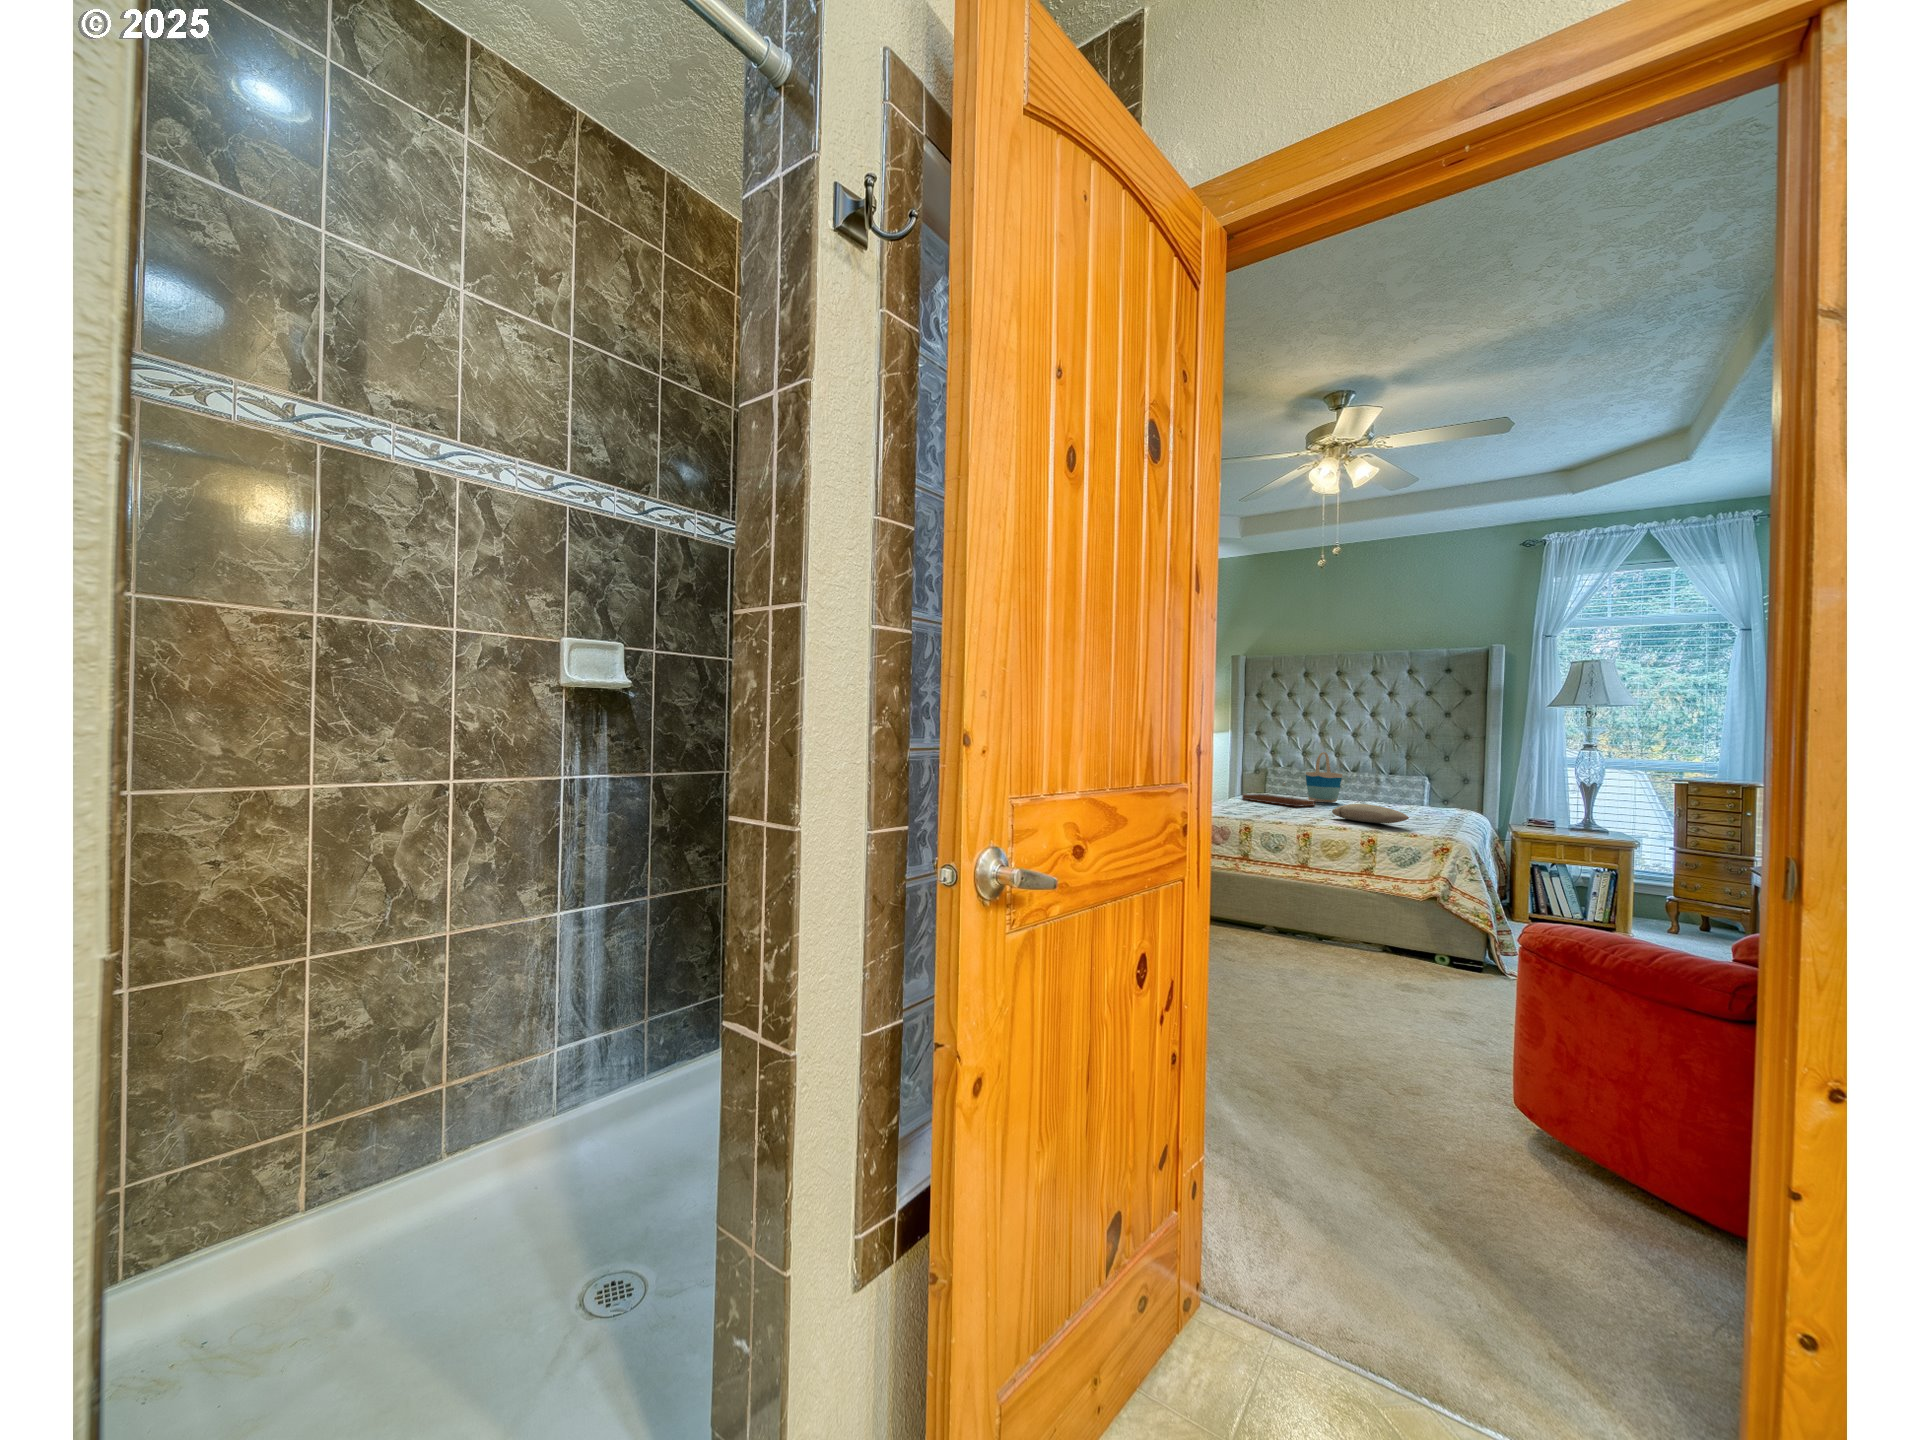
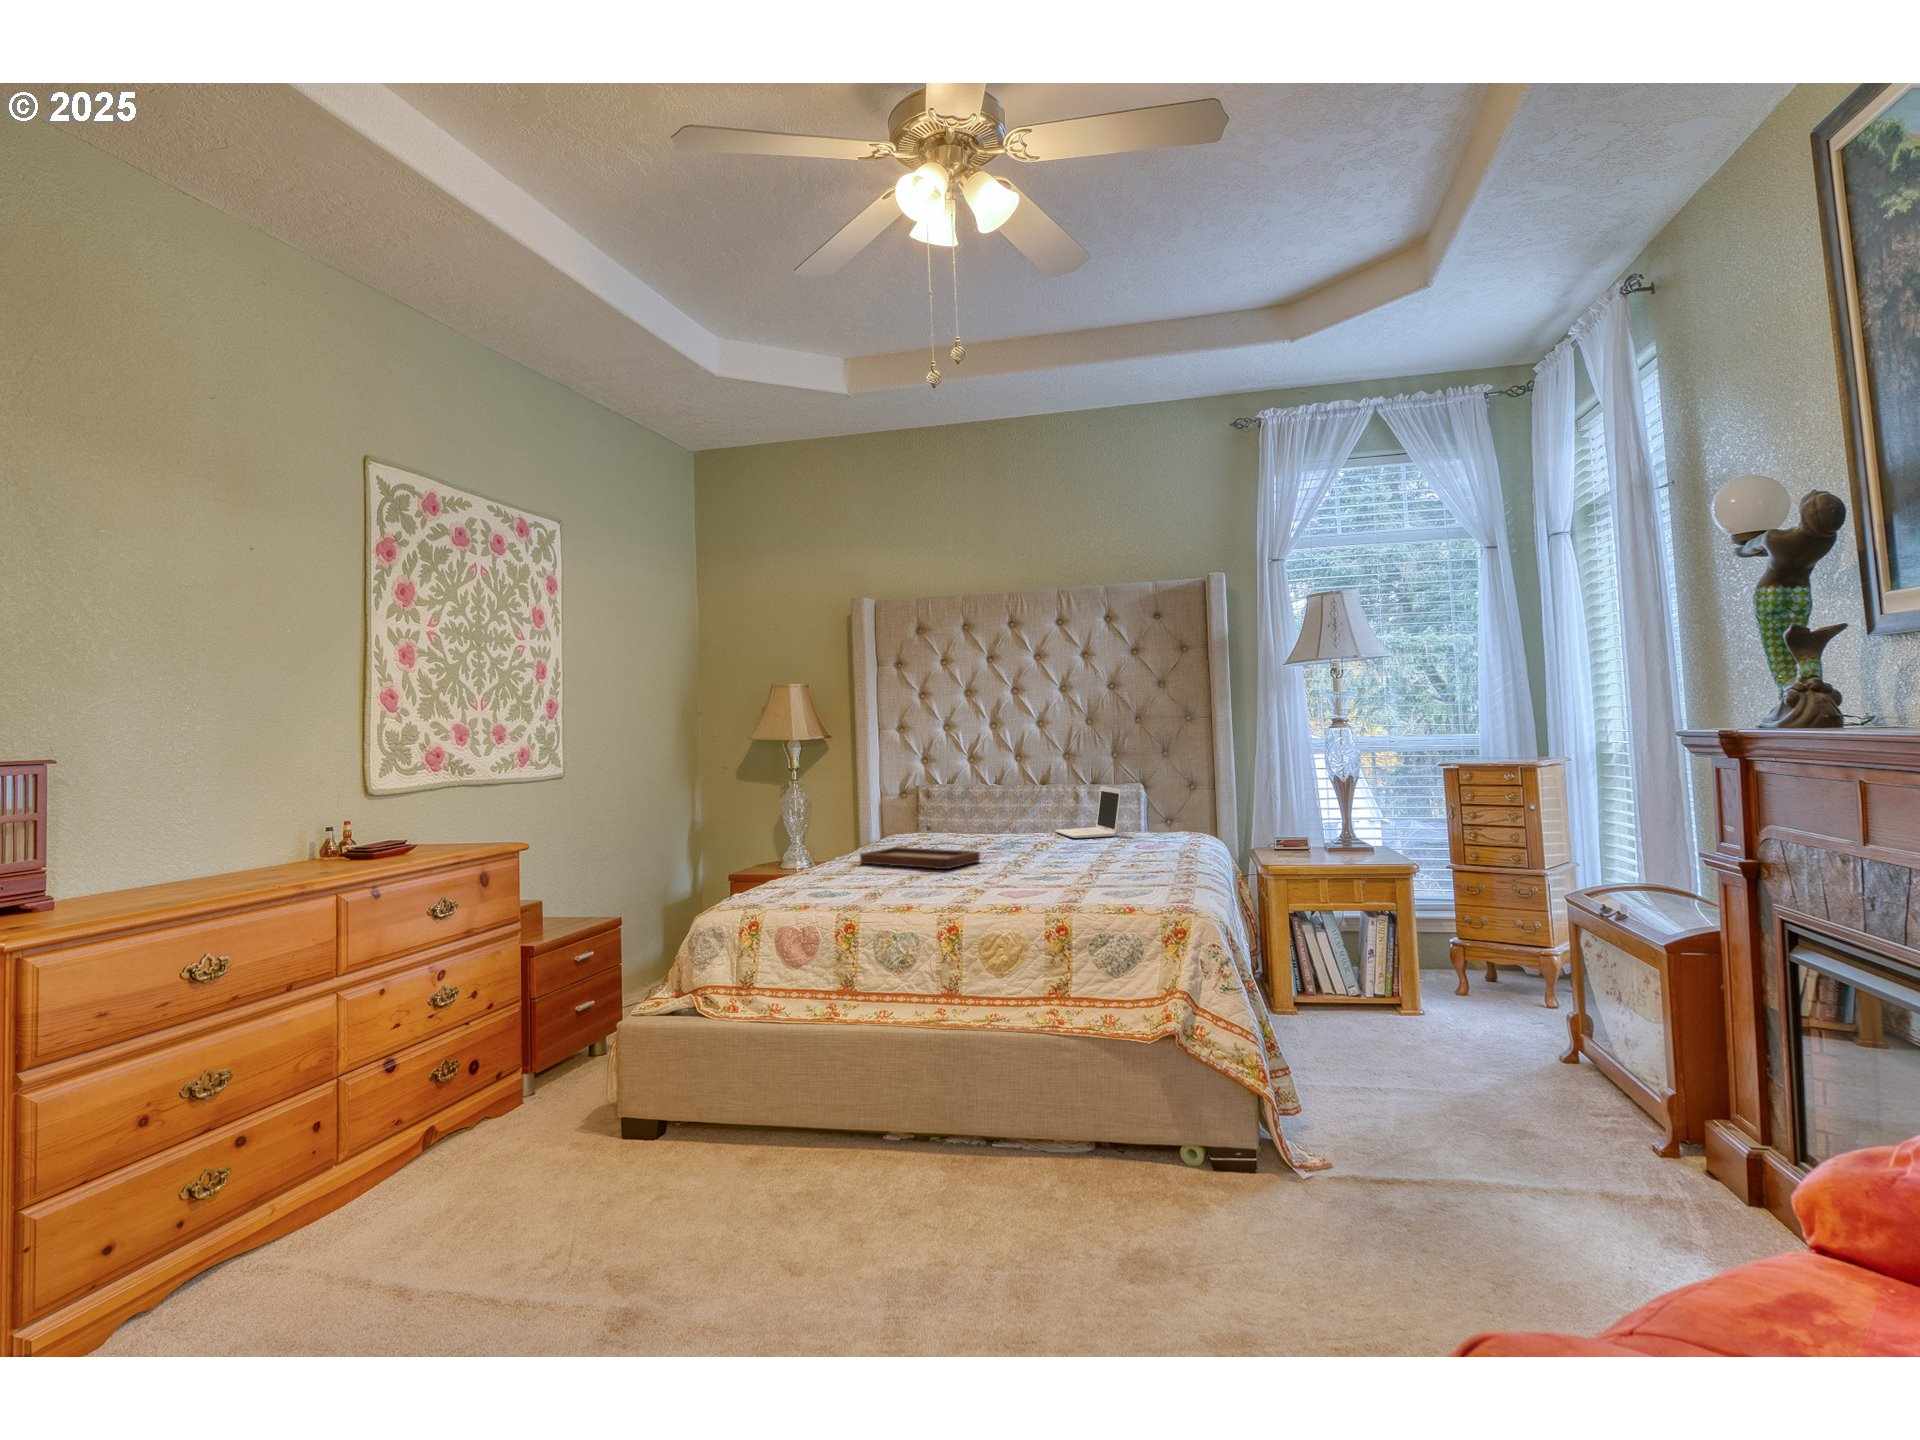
tote bag: present [1306,752,1342,802] -> none [966,762,1023,850]
laptop: none [1361,774,1411,804] -> present [1055,787,1121,838]
pillow: present [1332,804,1409,823] -> none [1000,857,1121,891]

